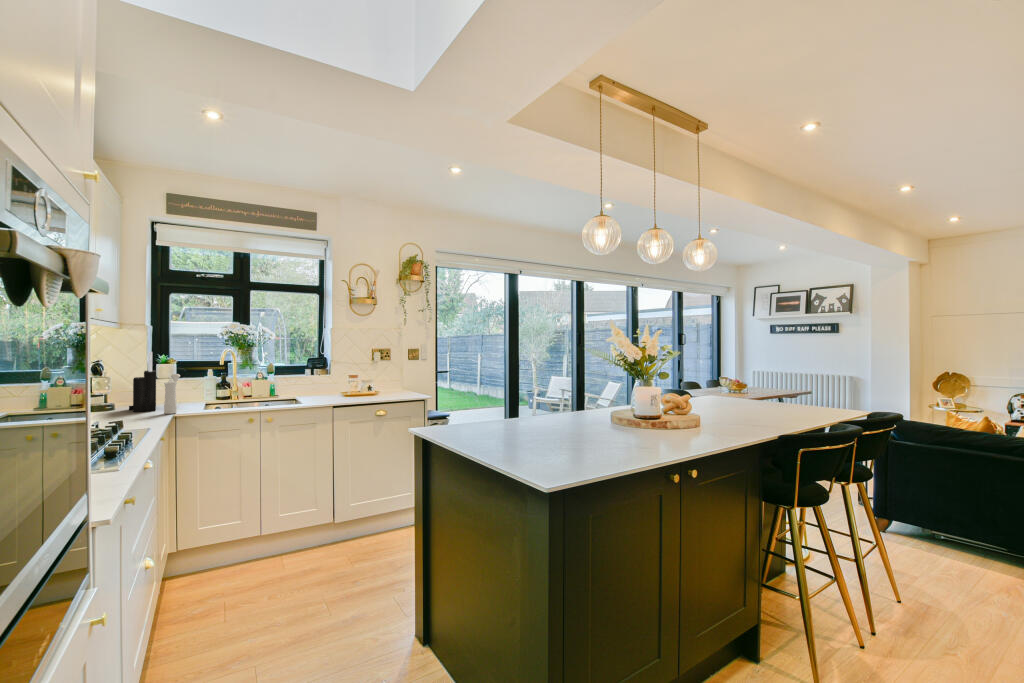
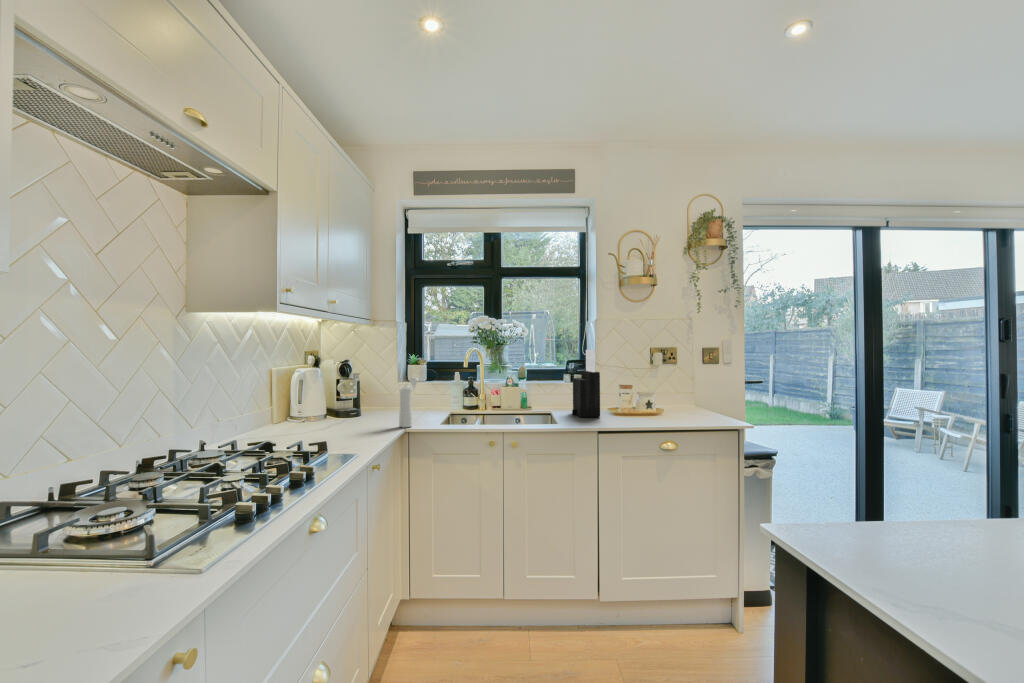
knife block: present [129,352,156,412] -> present [572,350,600,417]

